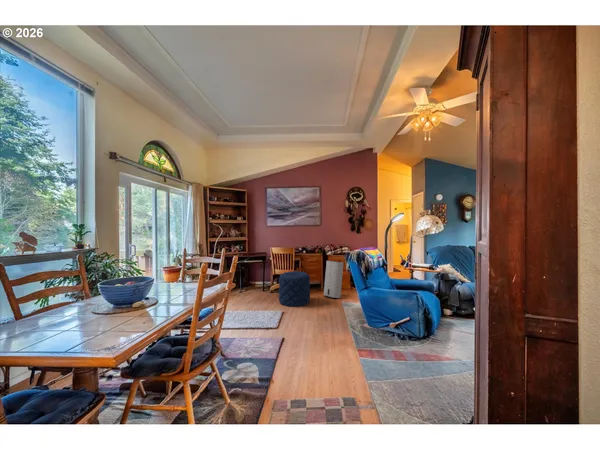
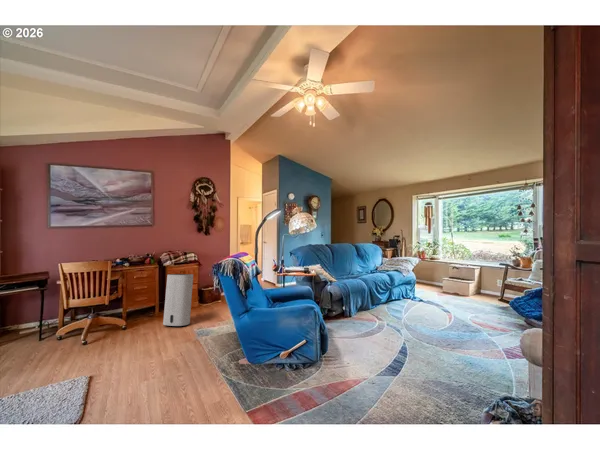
pouf: present [279,271,310,307] -> none [78,298,142,363]

